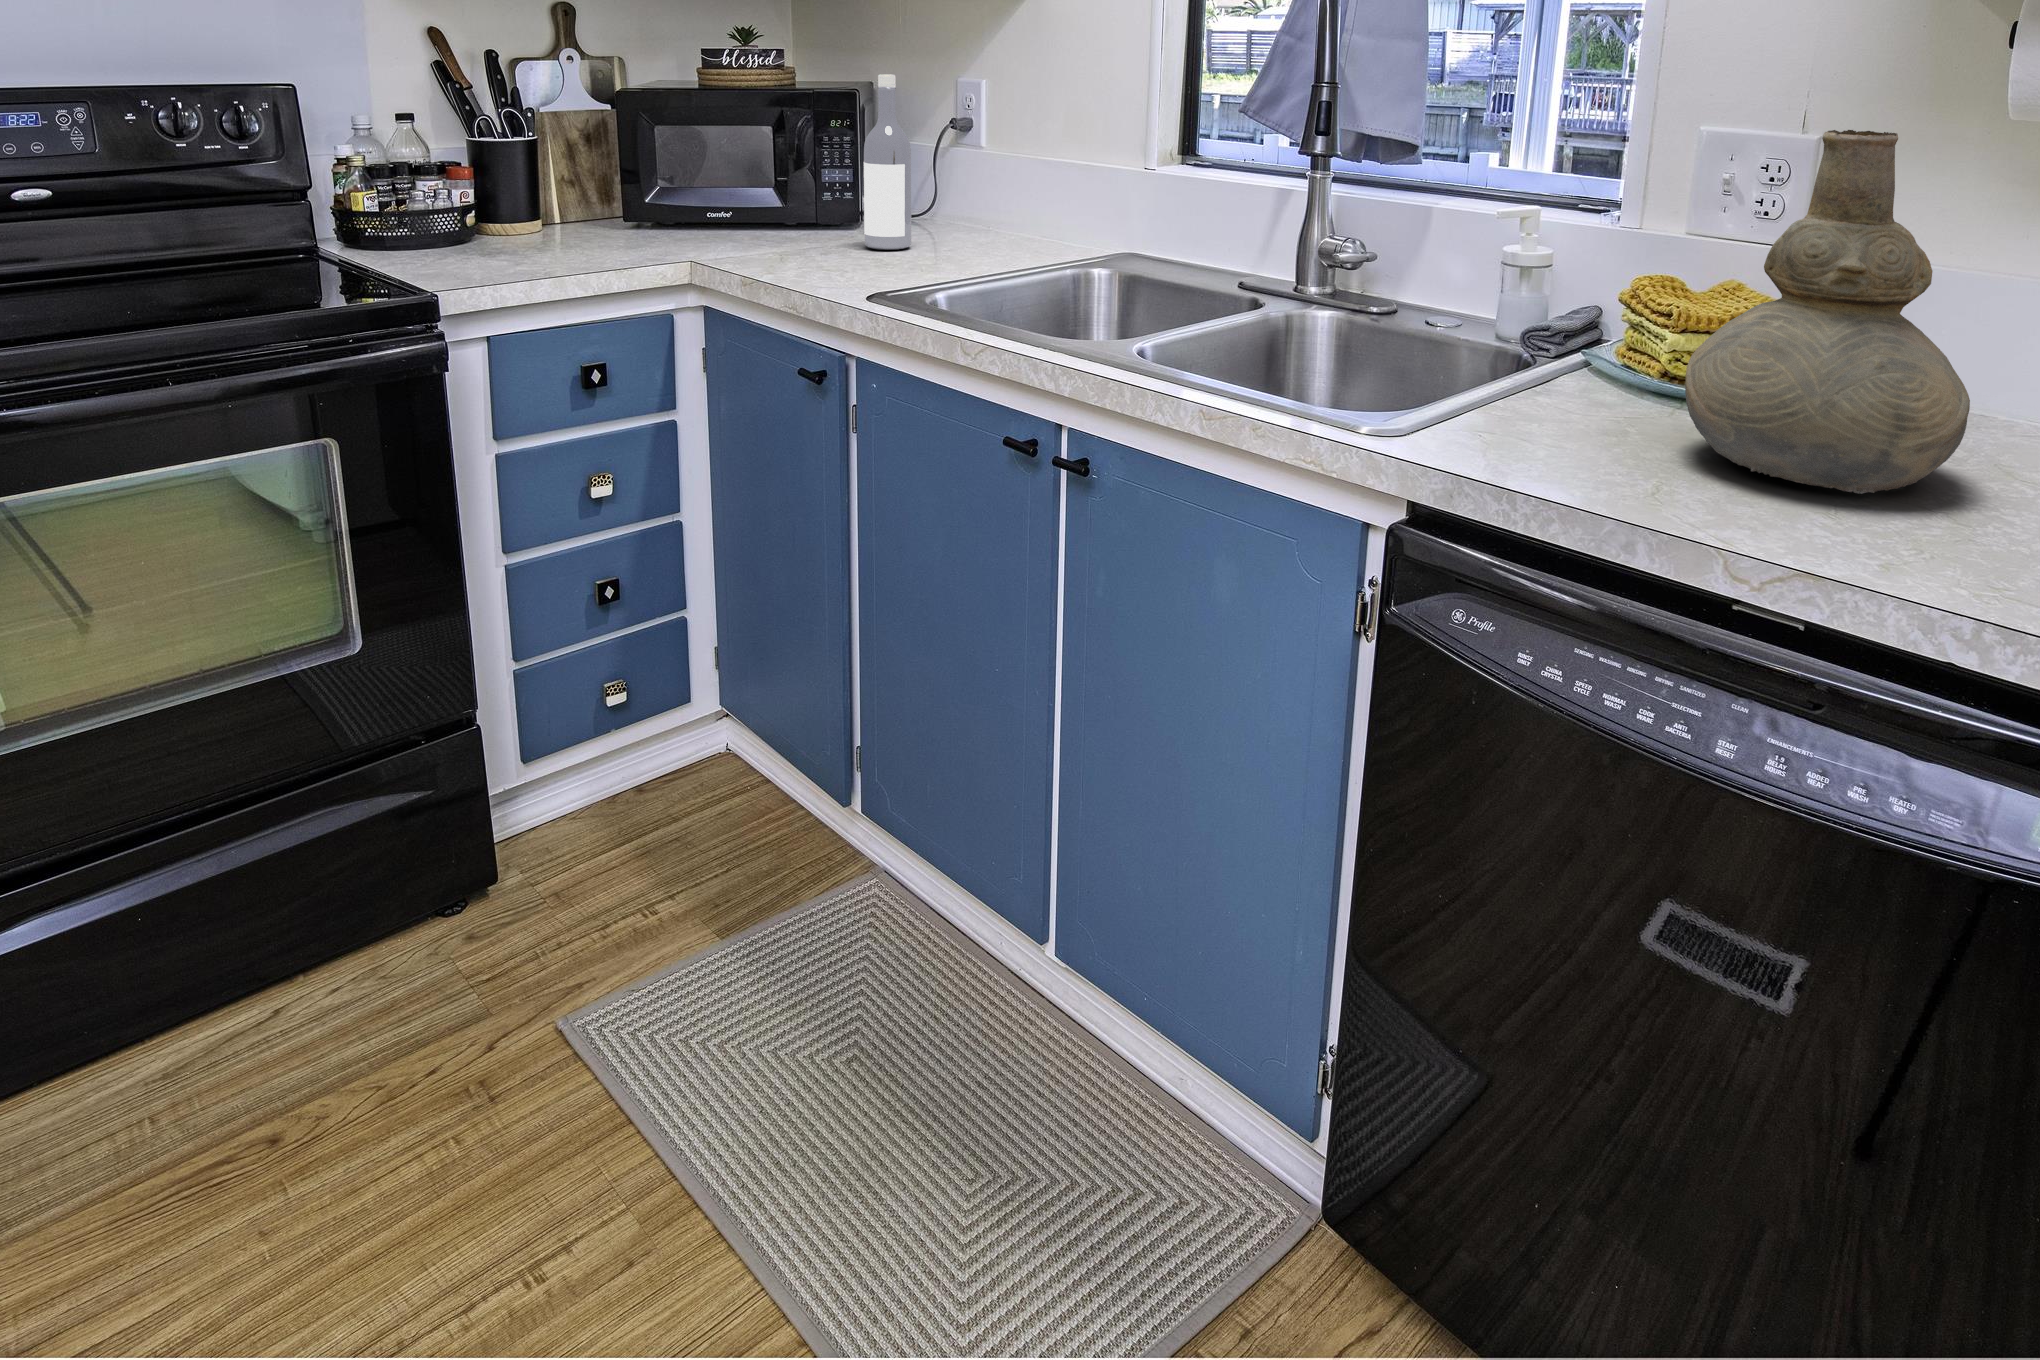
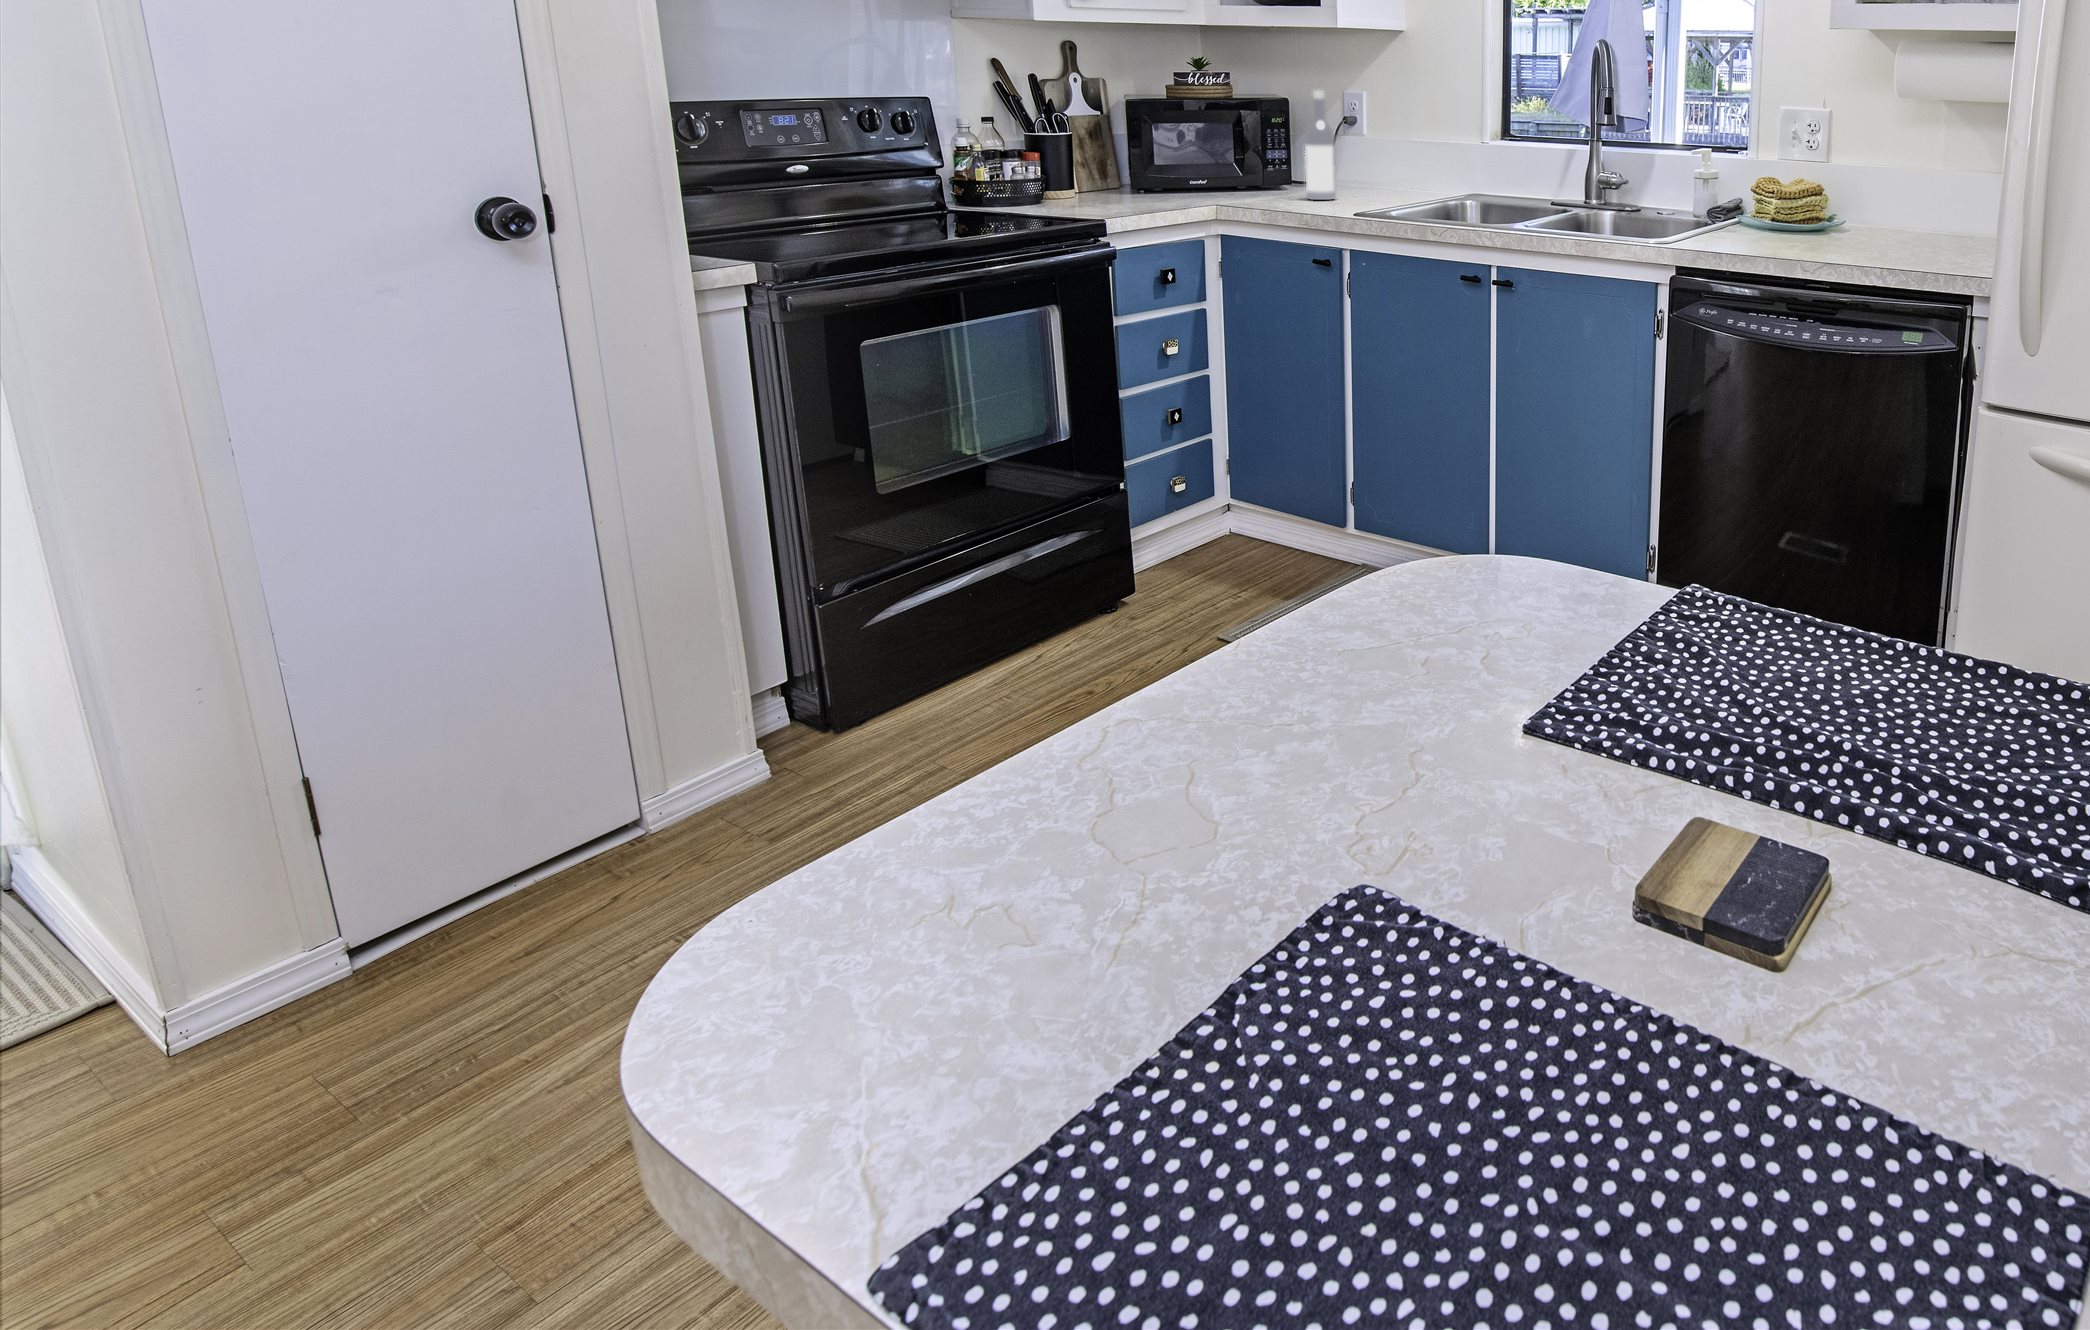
vase: present [1685,130,1970,494] -> none [1784,102,1889,249]

